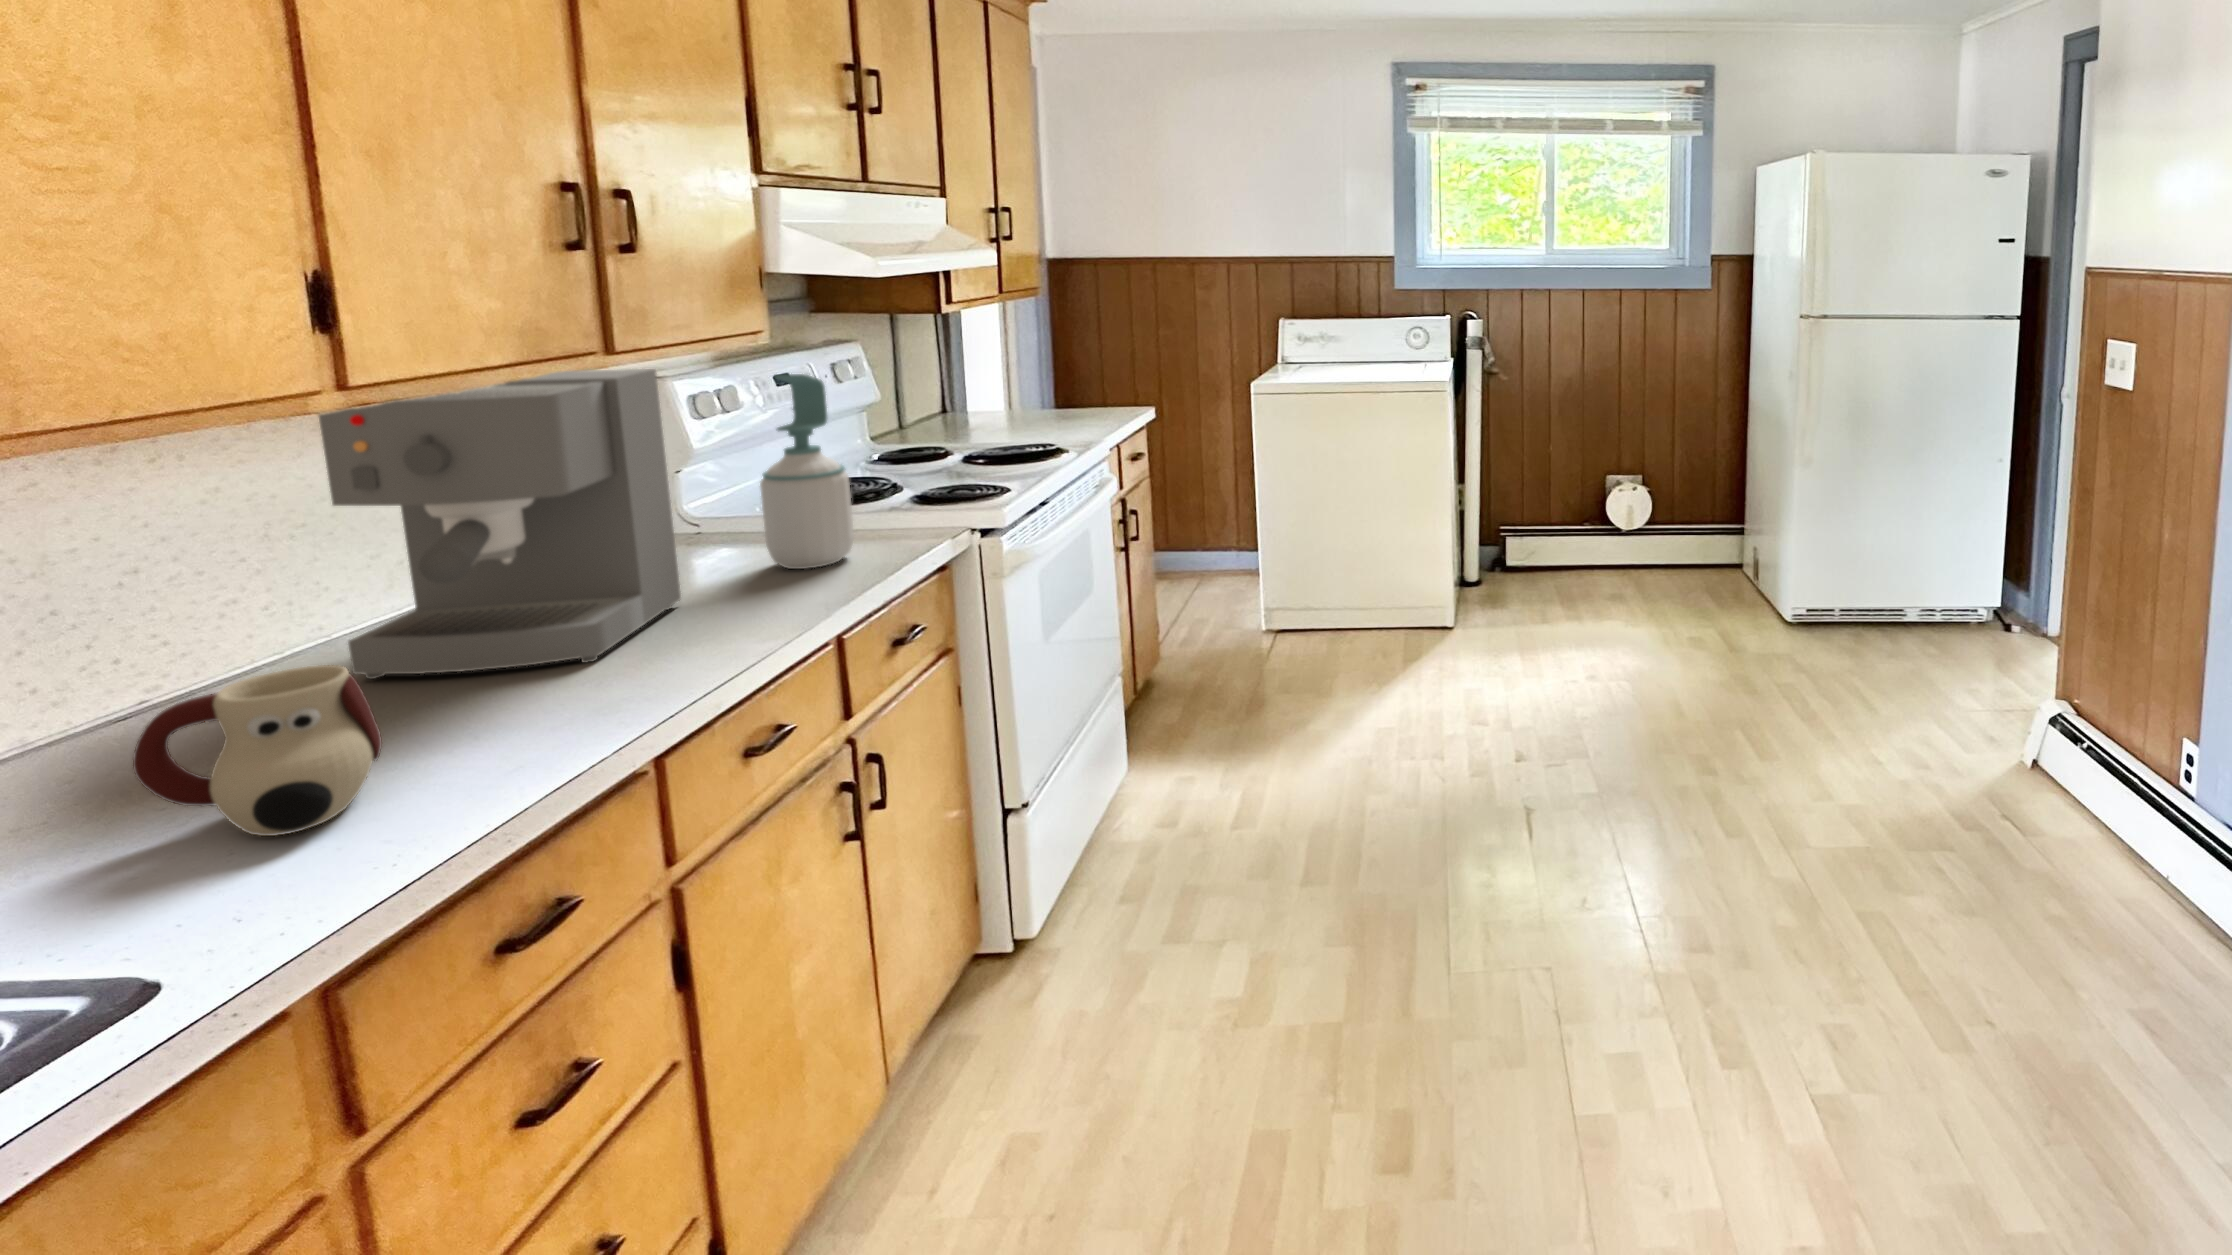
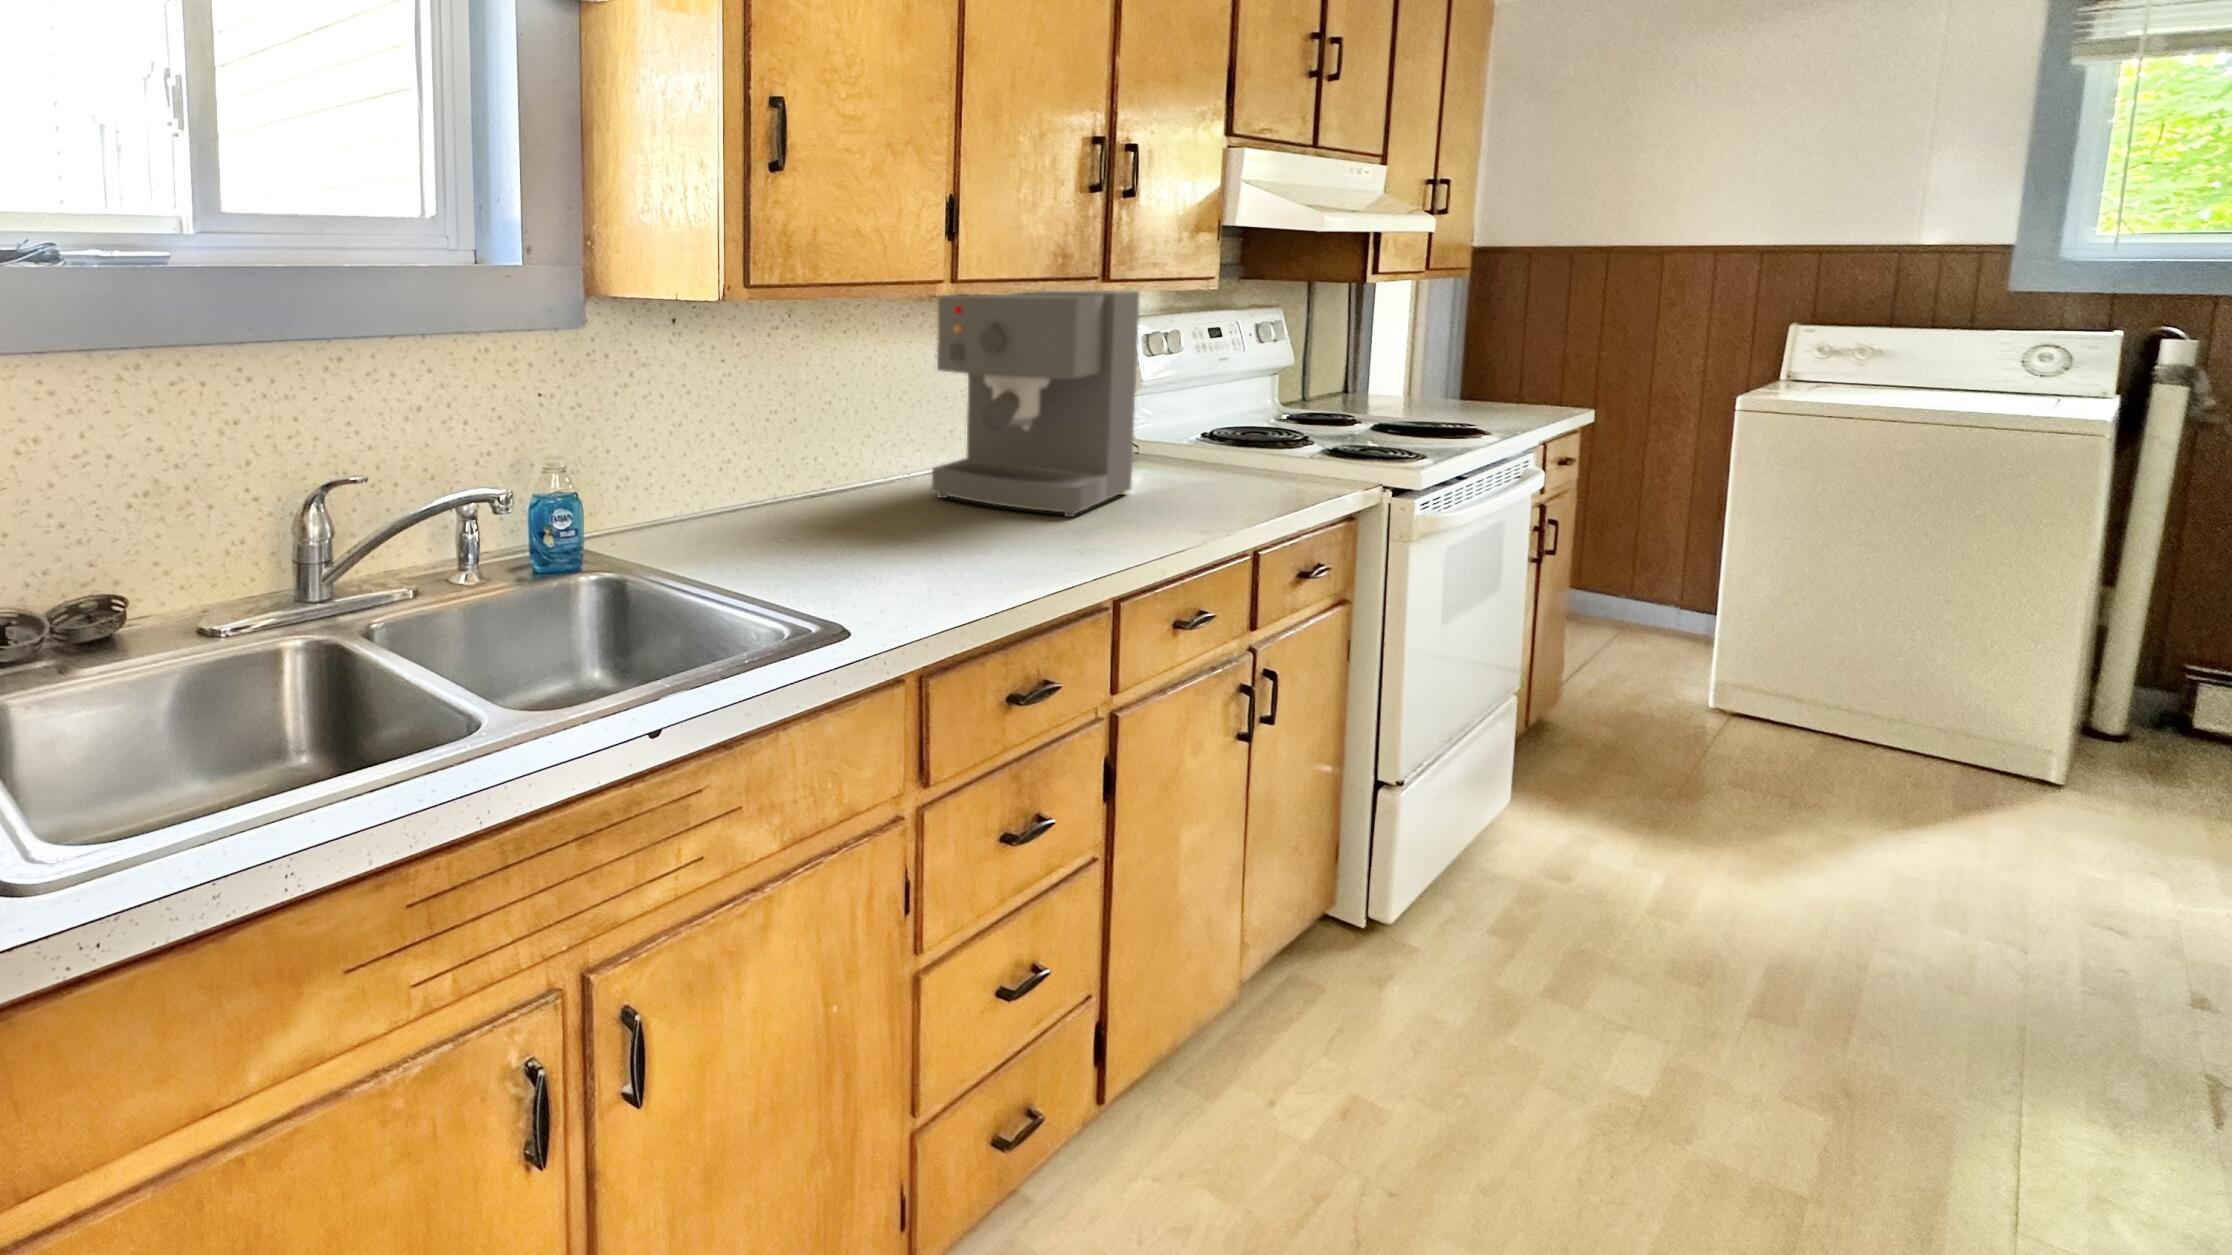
soap bottle: present [760,374,854,569] -> none [1197,307,1278,488]
mug: present [133,665,382,836] -> none [839,464,954,571]

